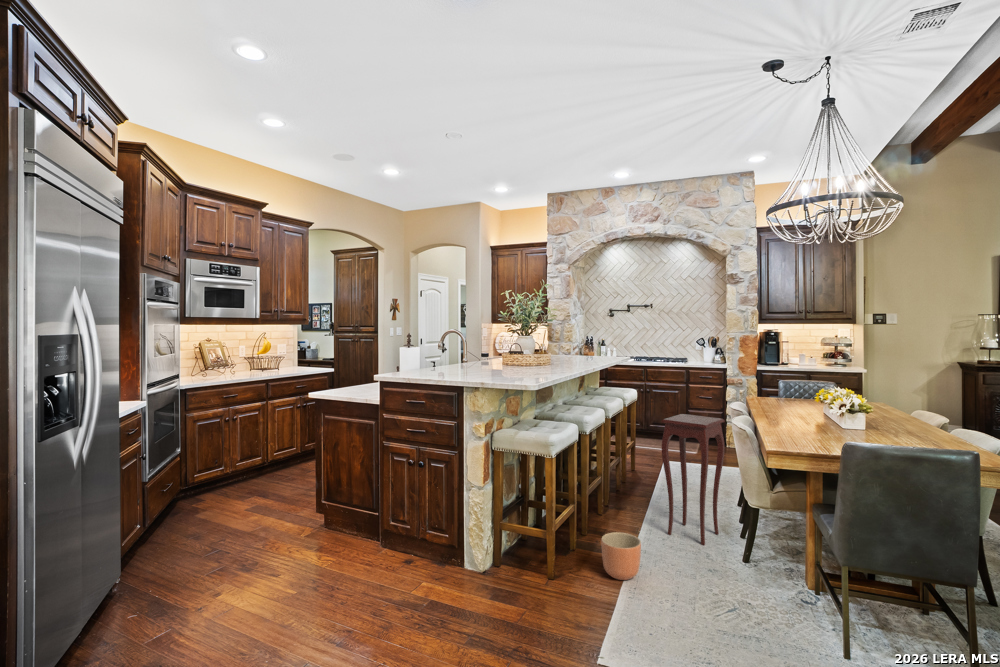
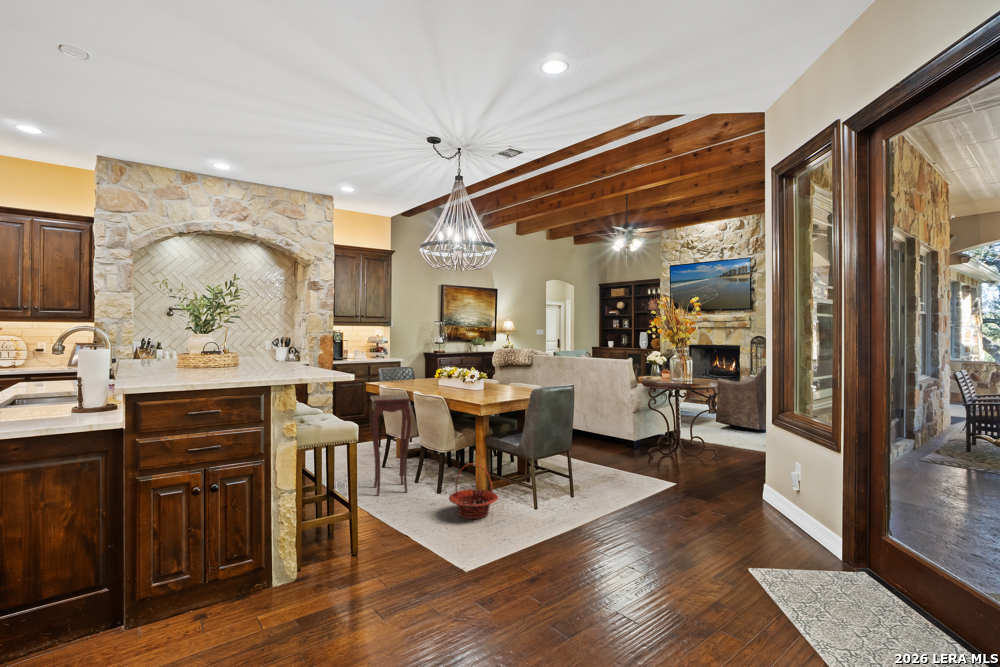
planter: present [602,532,641,580] -> none [382,493,415,531]
basket: none [687,533,767,619] -> present [449,463,498,519]

